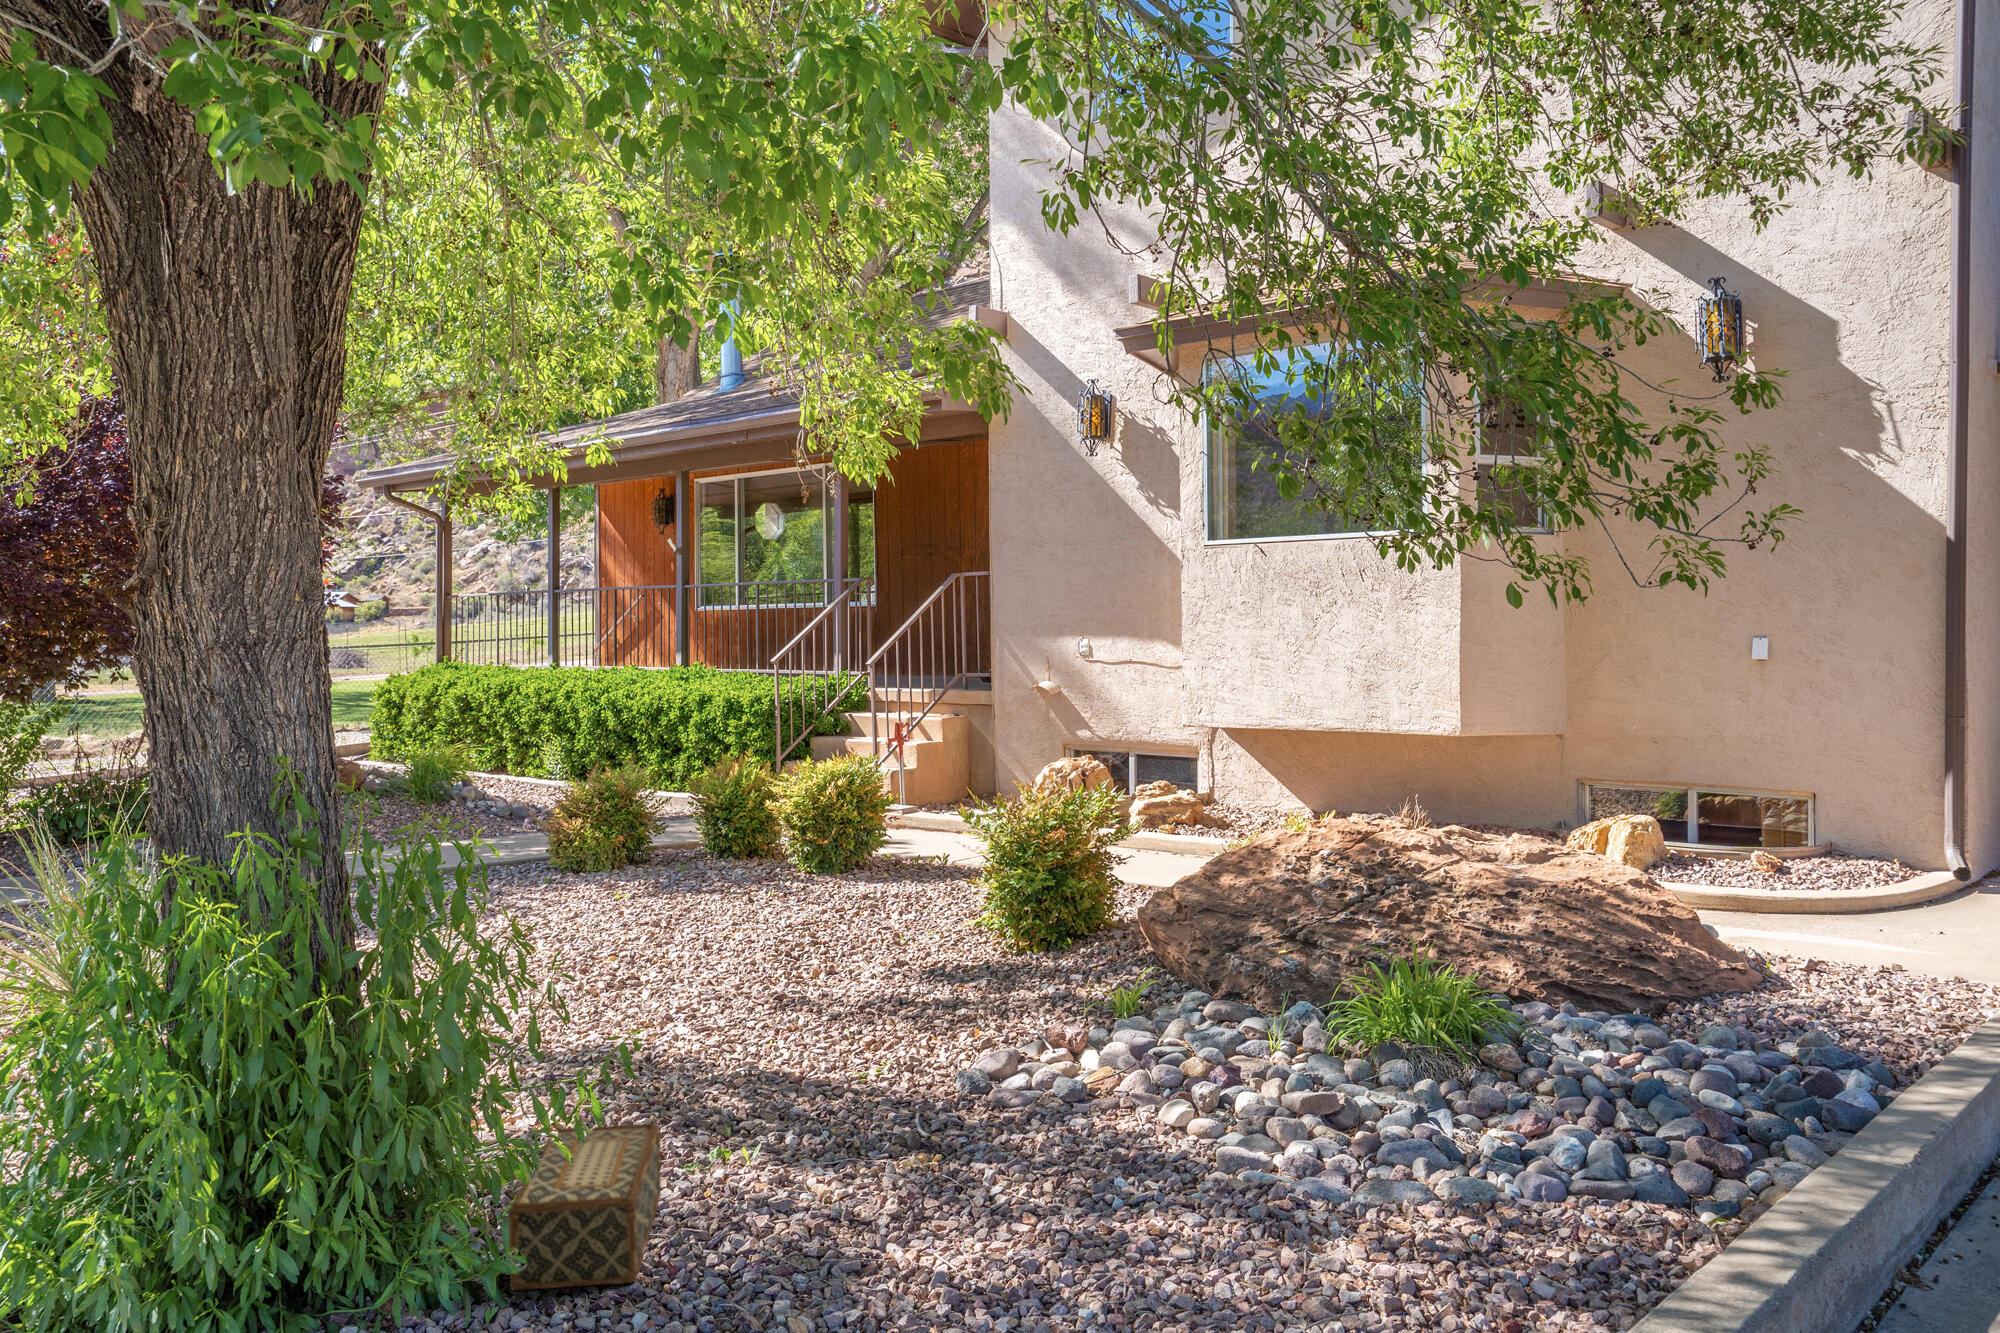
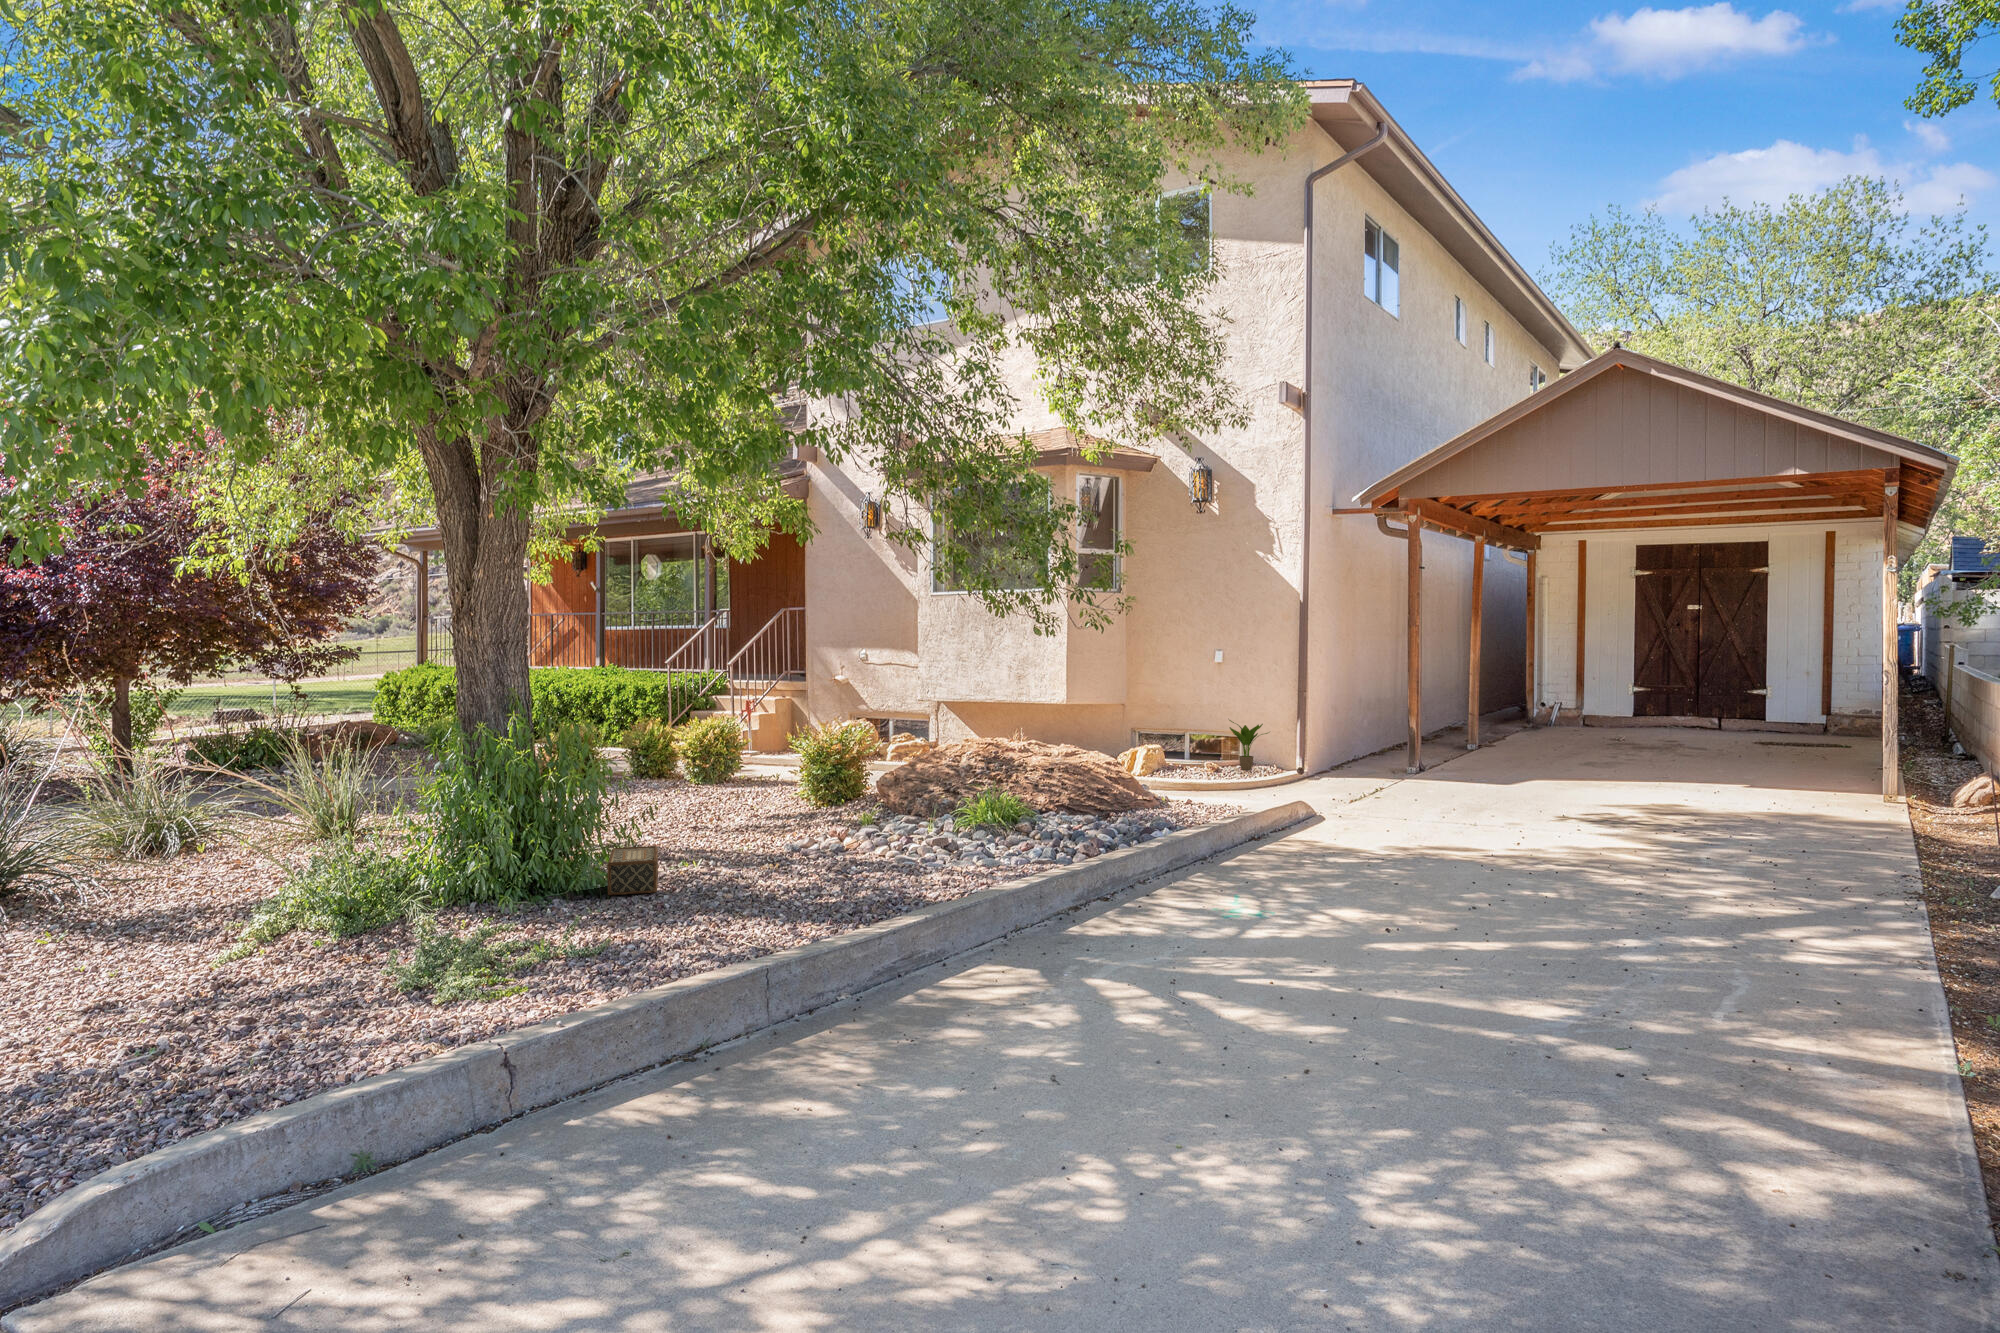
potted plant: none [1791,765,1887,869] -> present [1229,720,1268,770]

